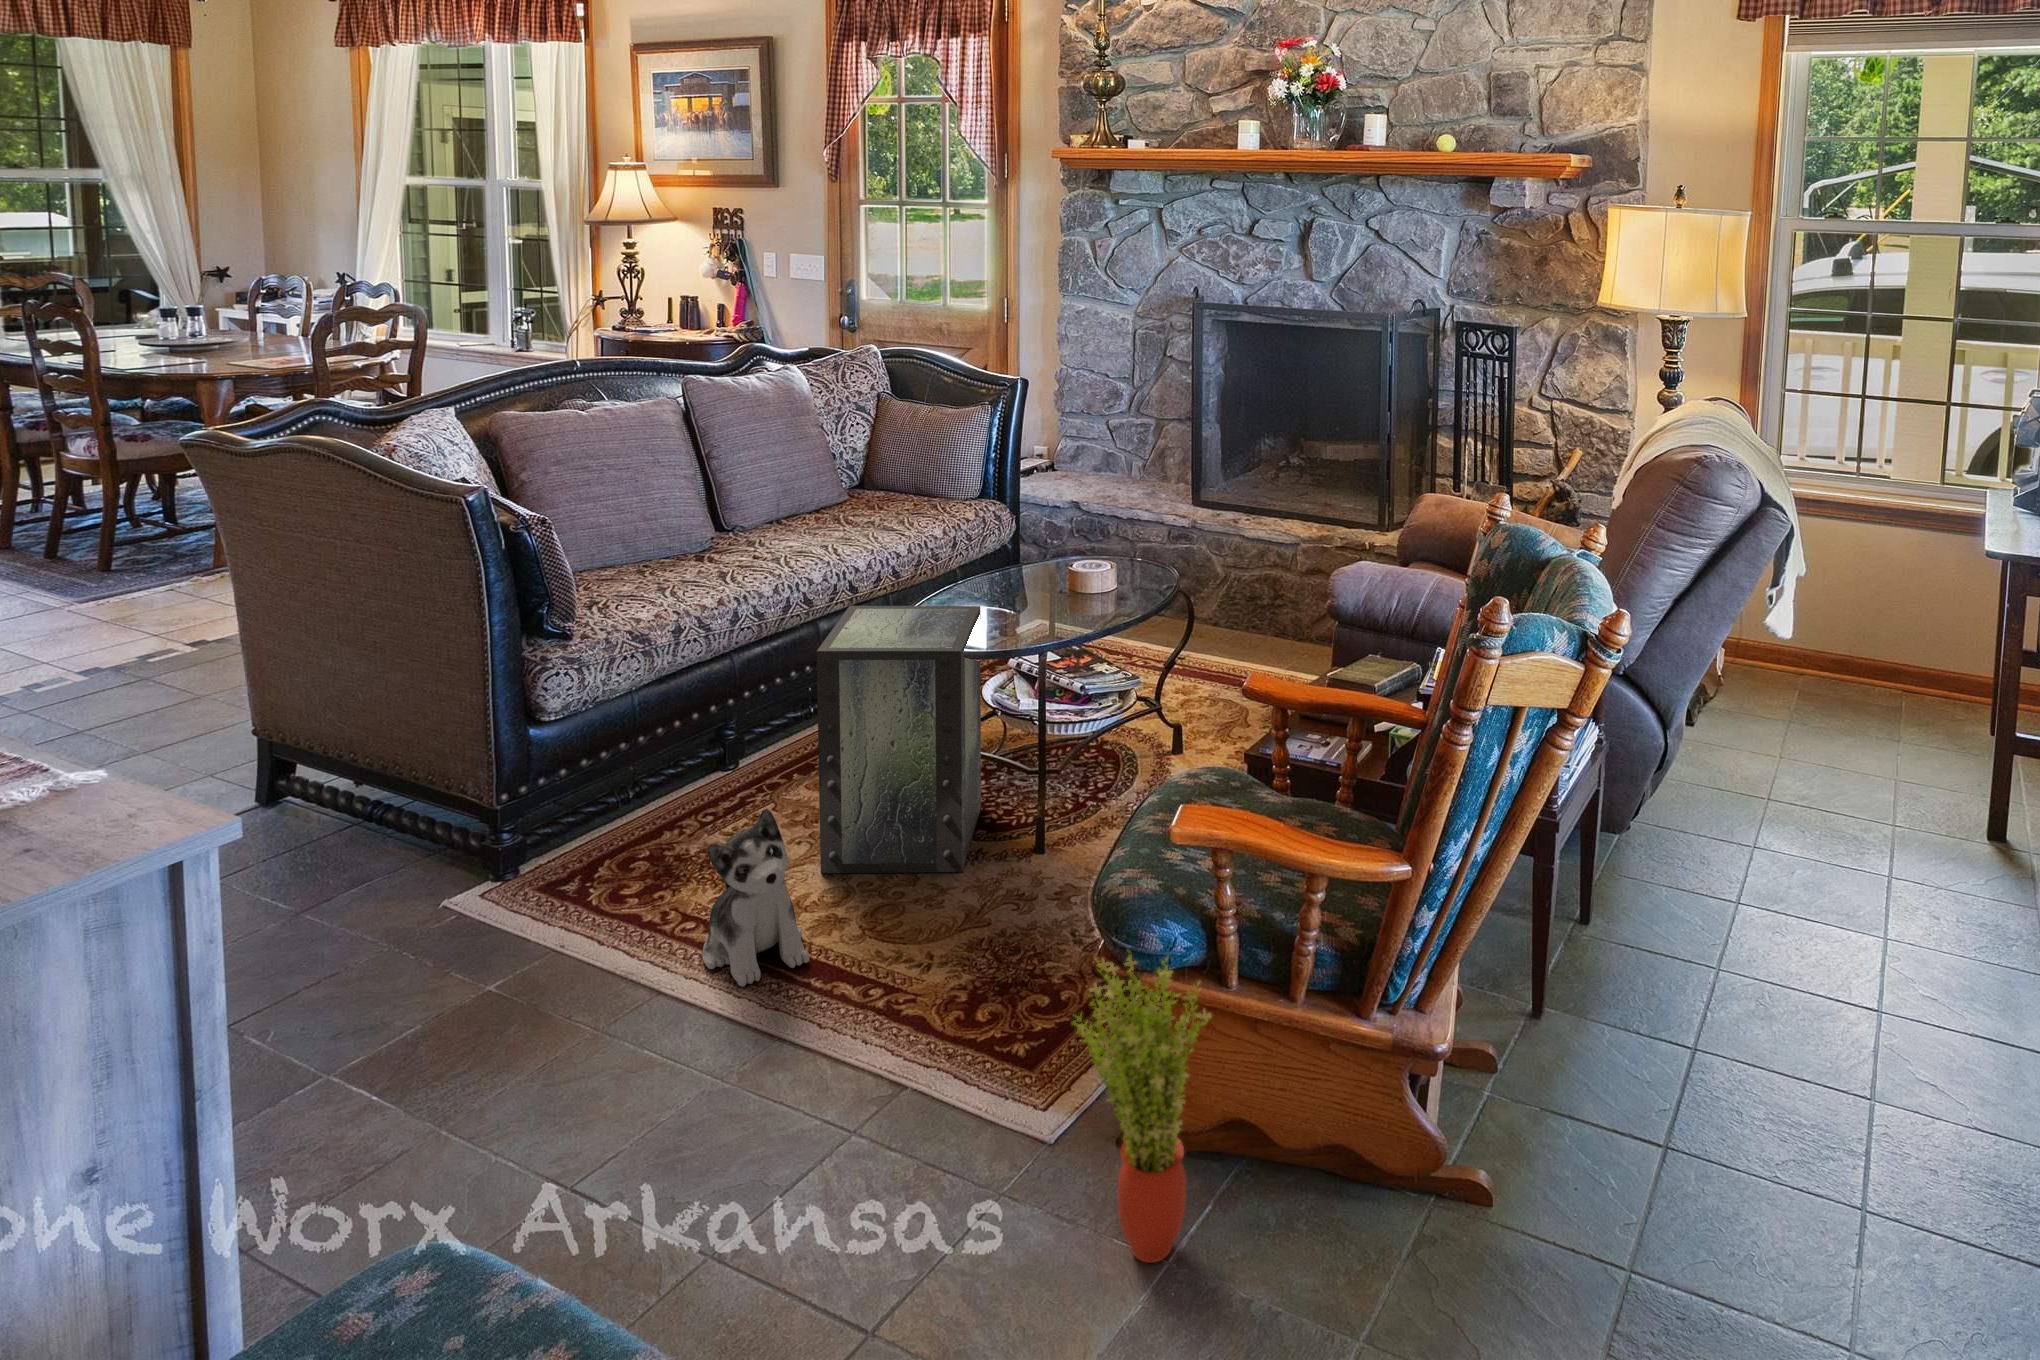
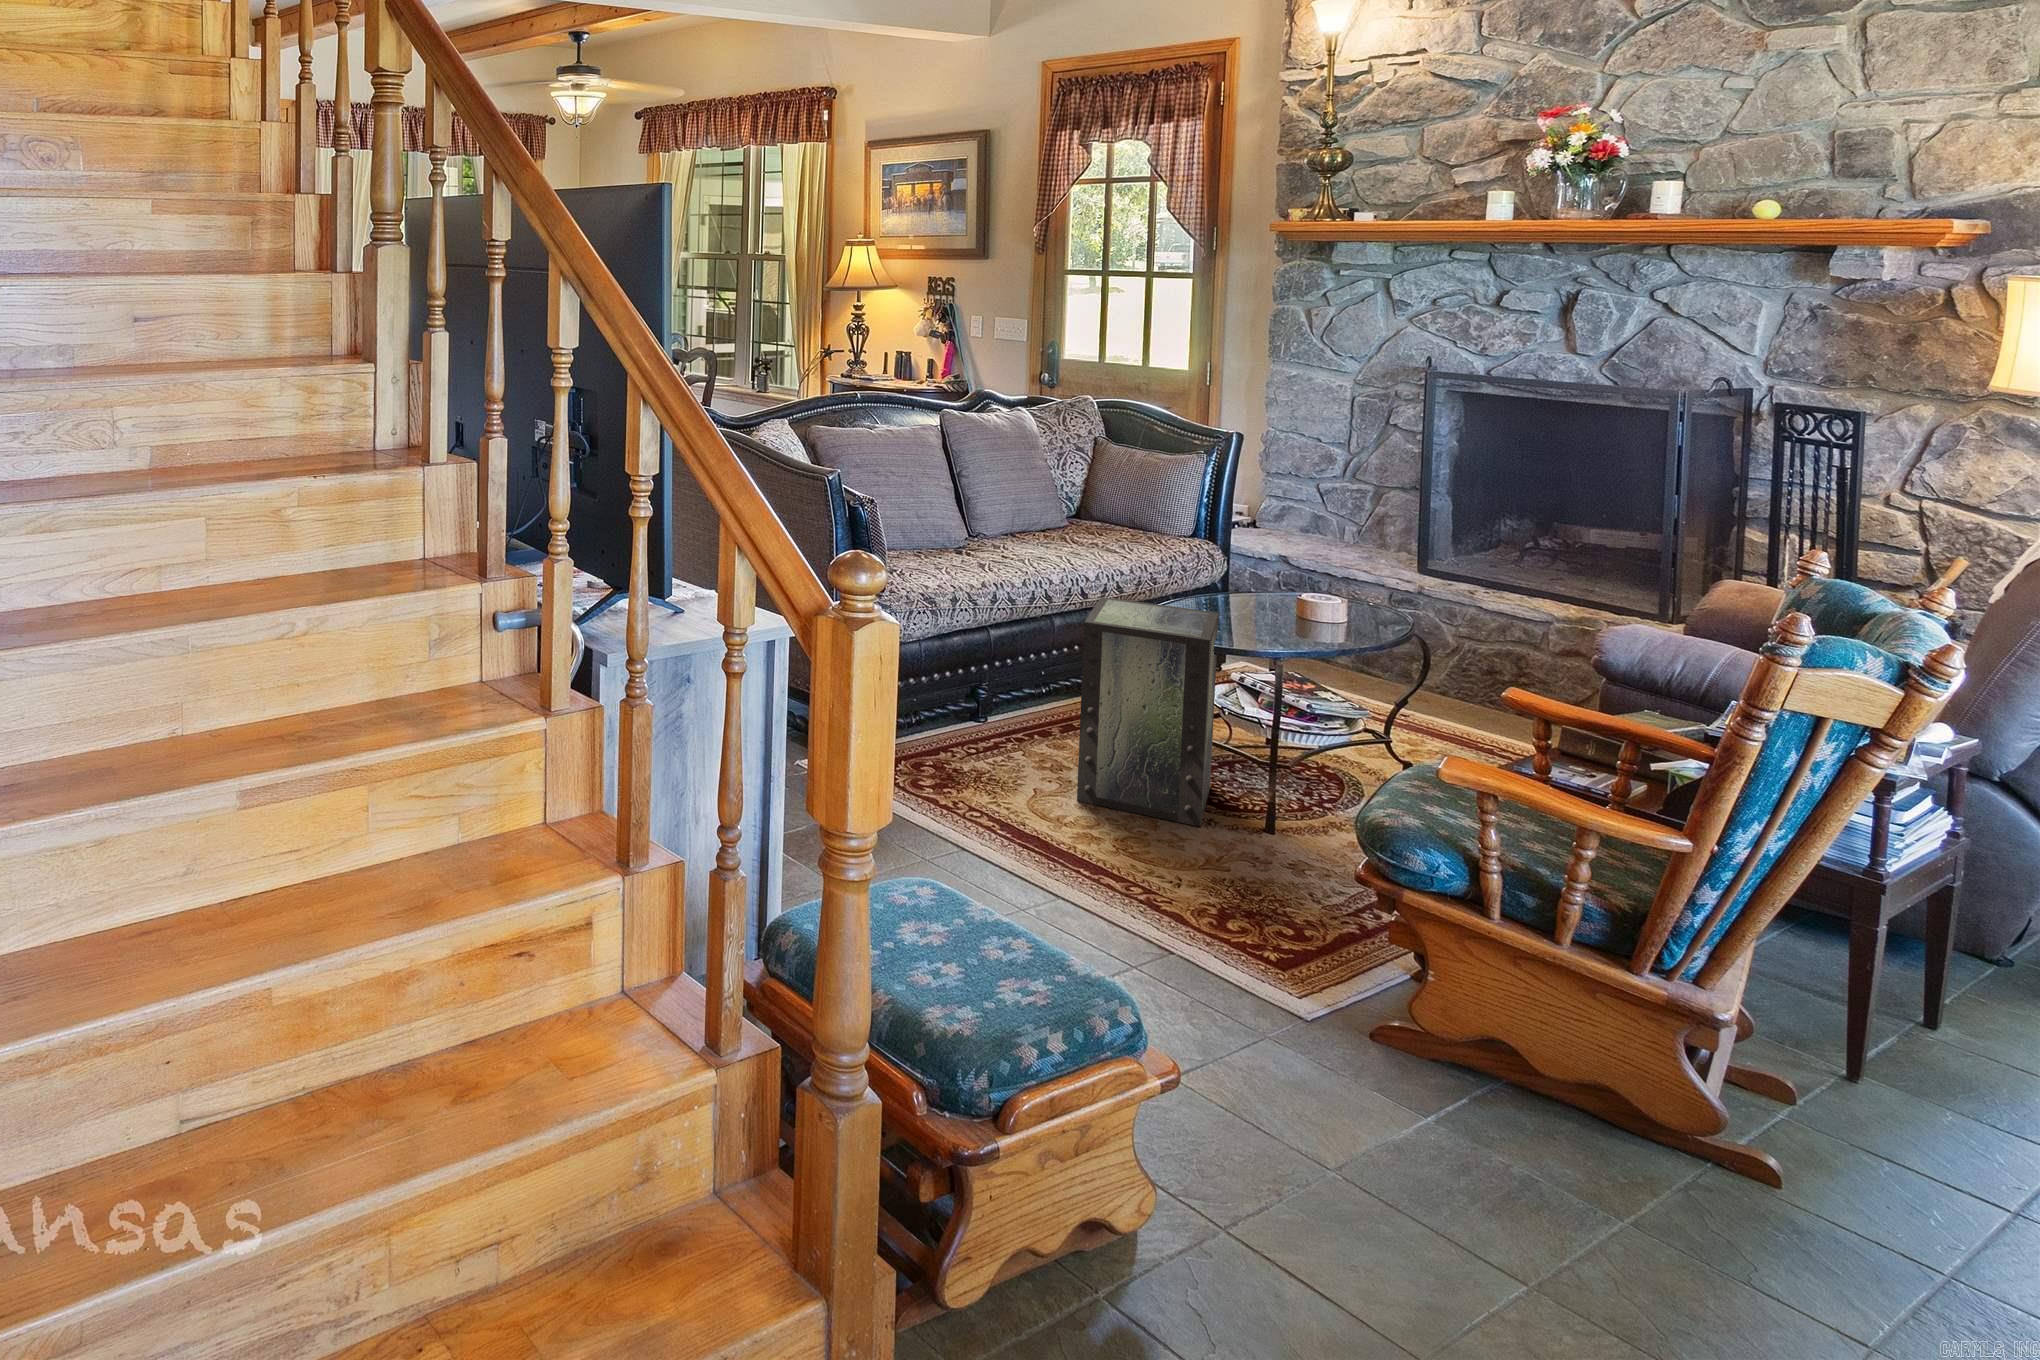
plush toy: present [703,809,809,987] -> none [997,728,1081,855]
potted plant: present [1072,955,1212,1263] -> none [1348,849,1481,1109]

